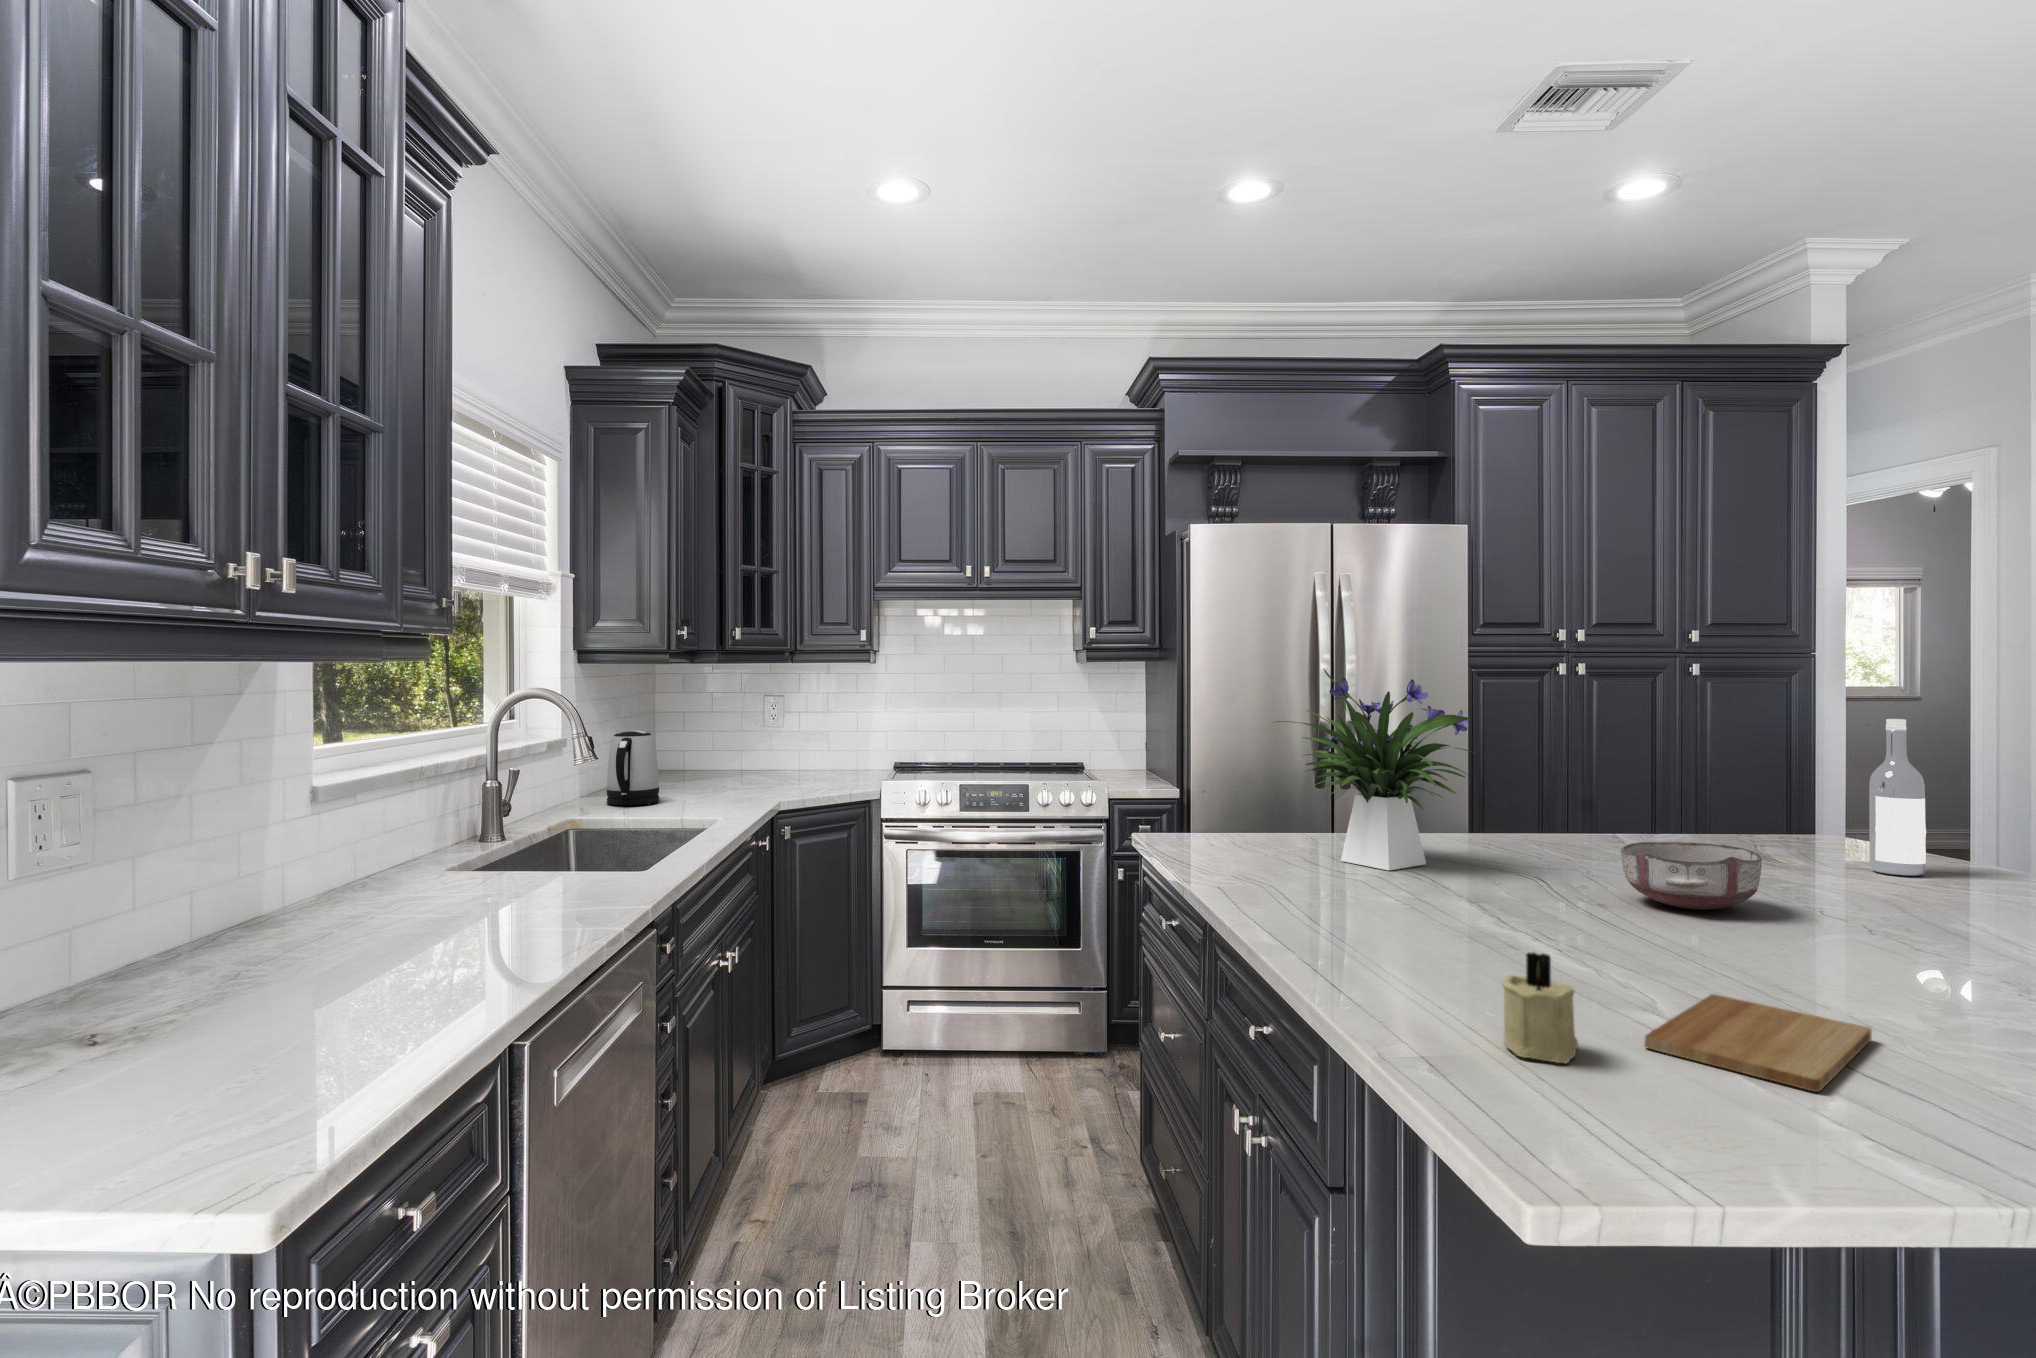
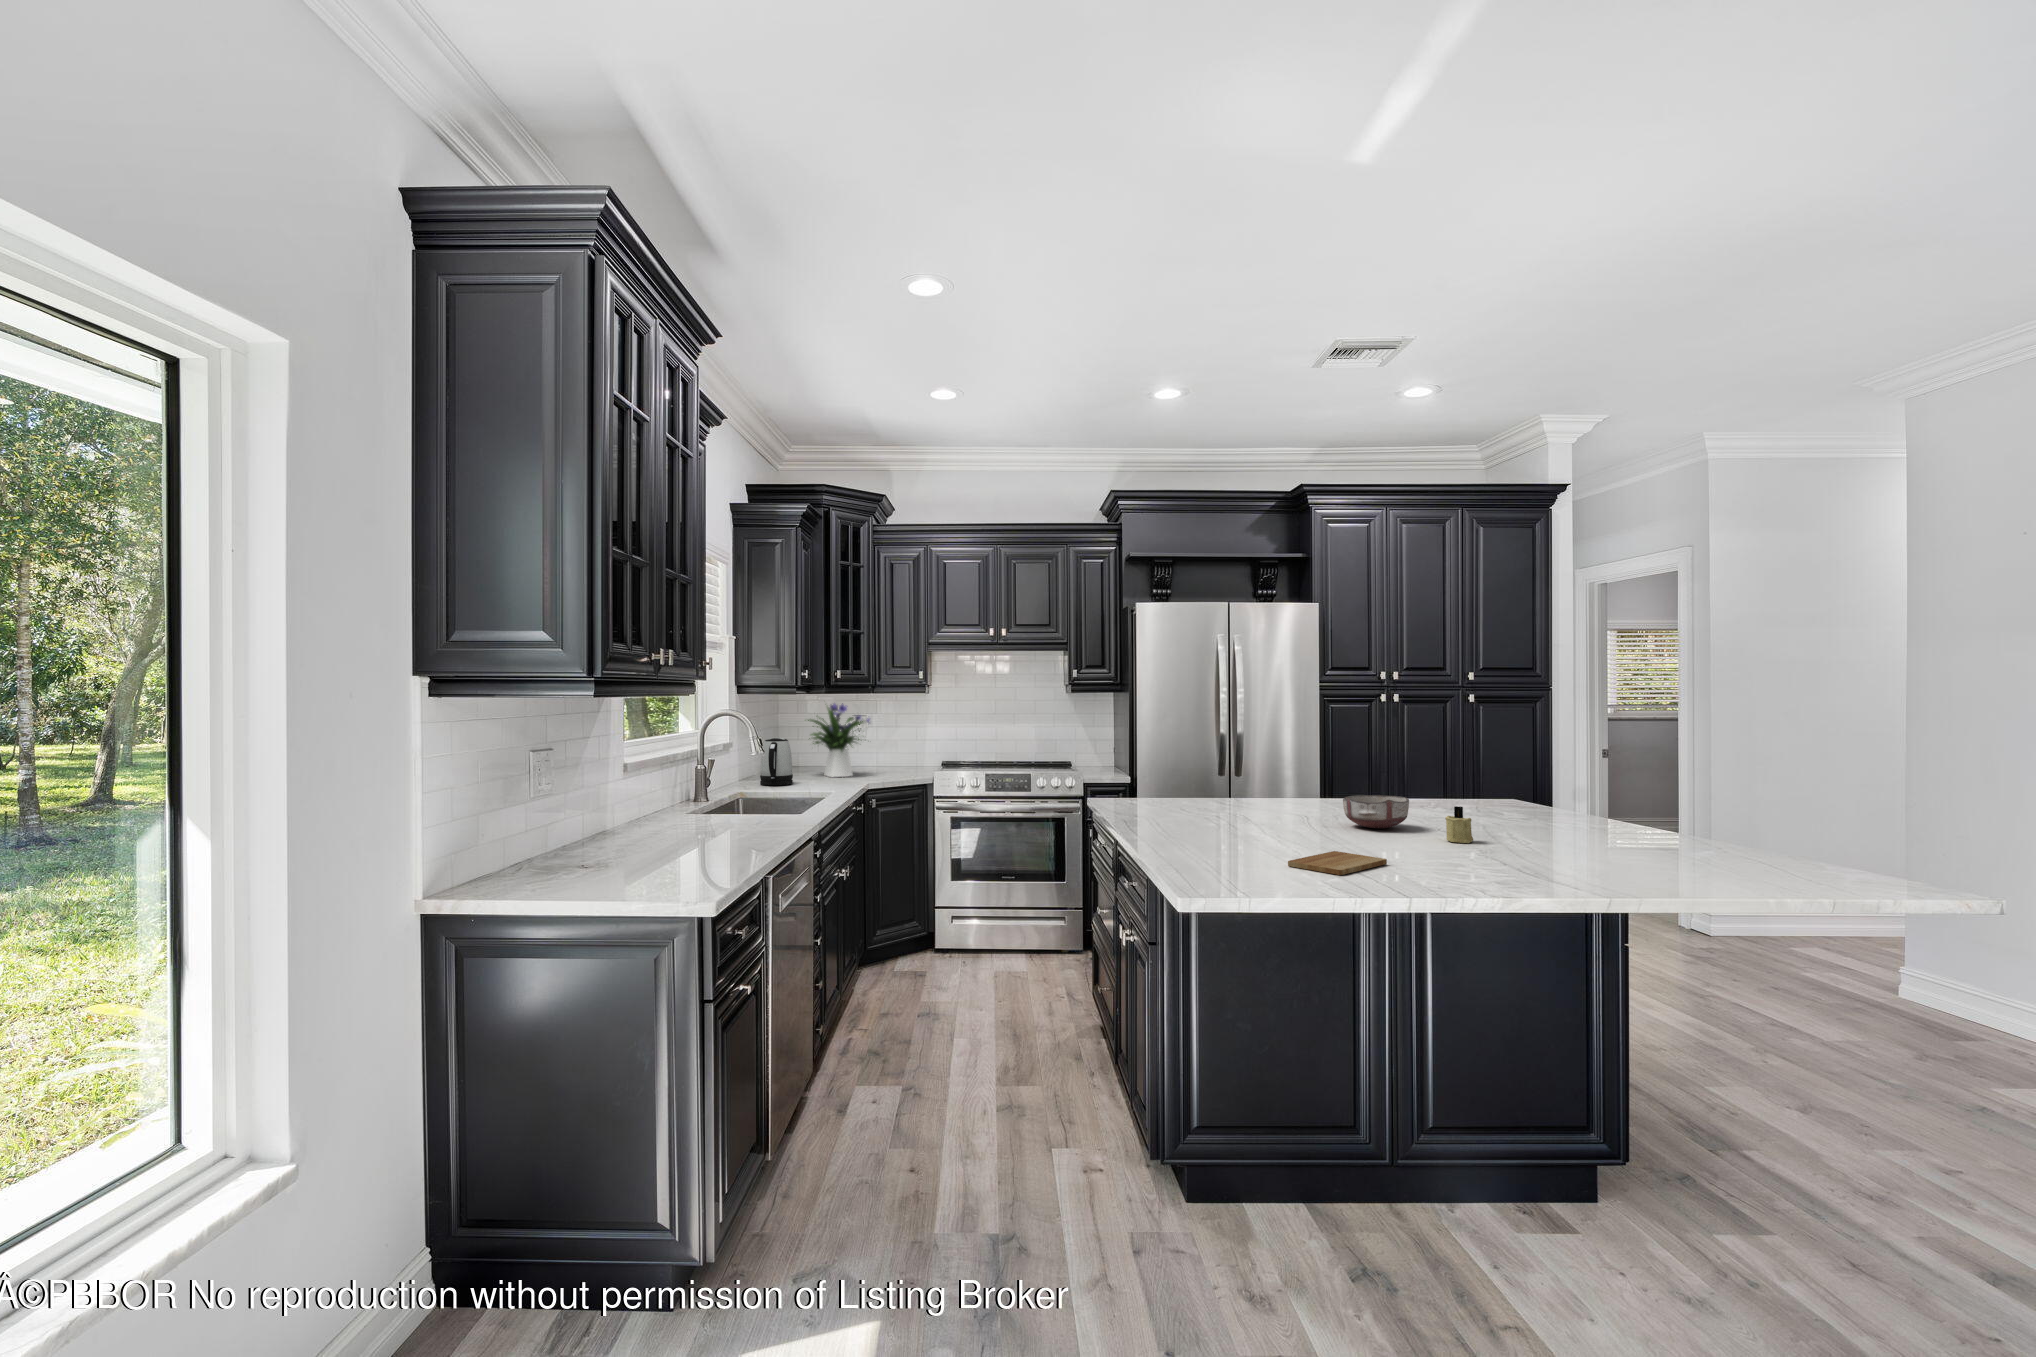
flower arrangement: present [1273,669,1477,871] -> present [808,703,870,777]
wine bottle: present [1869,719,1926,876] -> none [1499,730,1526,817]
candle: present [1501,952,1578,1064] -> present [1445,806,1473,843]

